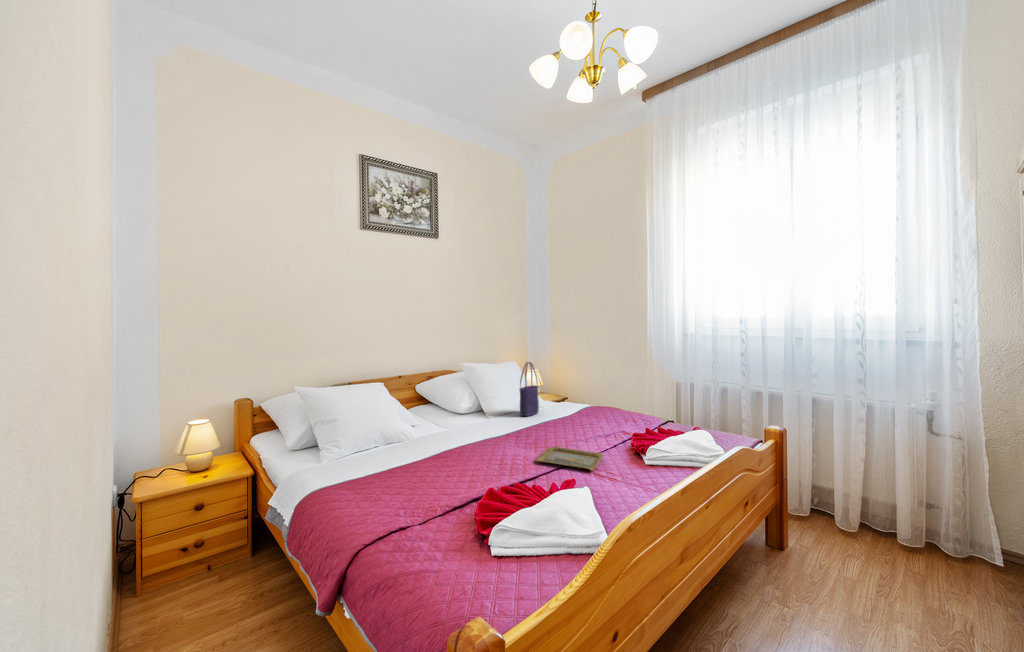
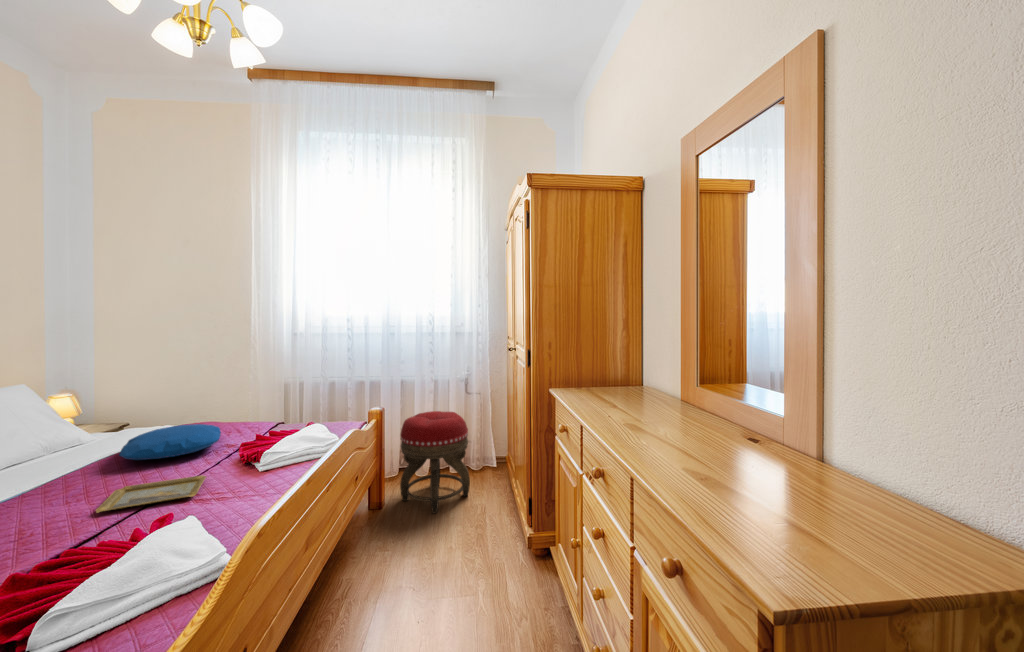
tote bag: present [519,362,539,416] -> none [43,383,83,462]
pillow: none [554,406,620,431] -> present [119,424,221,460]
footstool: none [809,446,936,592] -> present [400,411,470,513]

